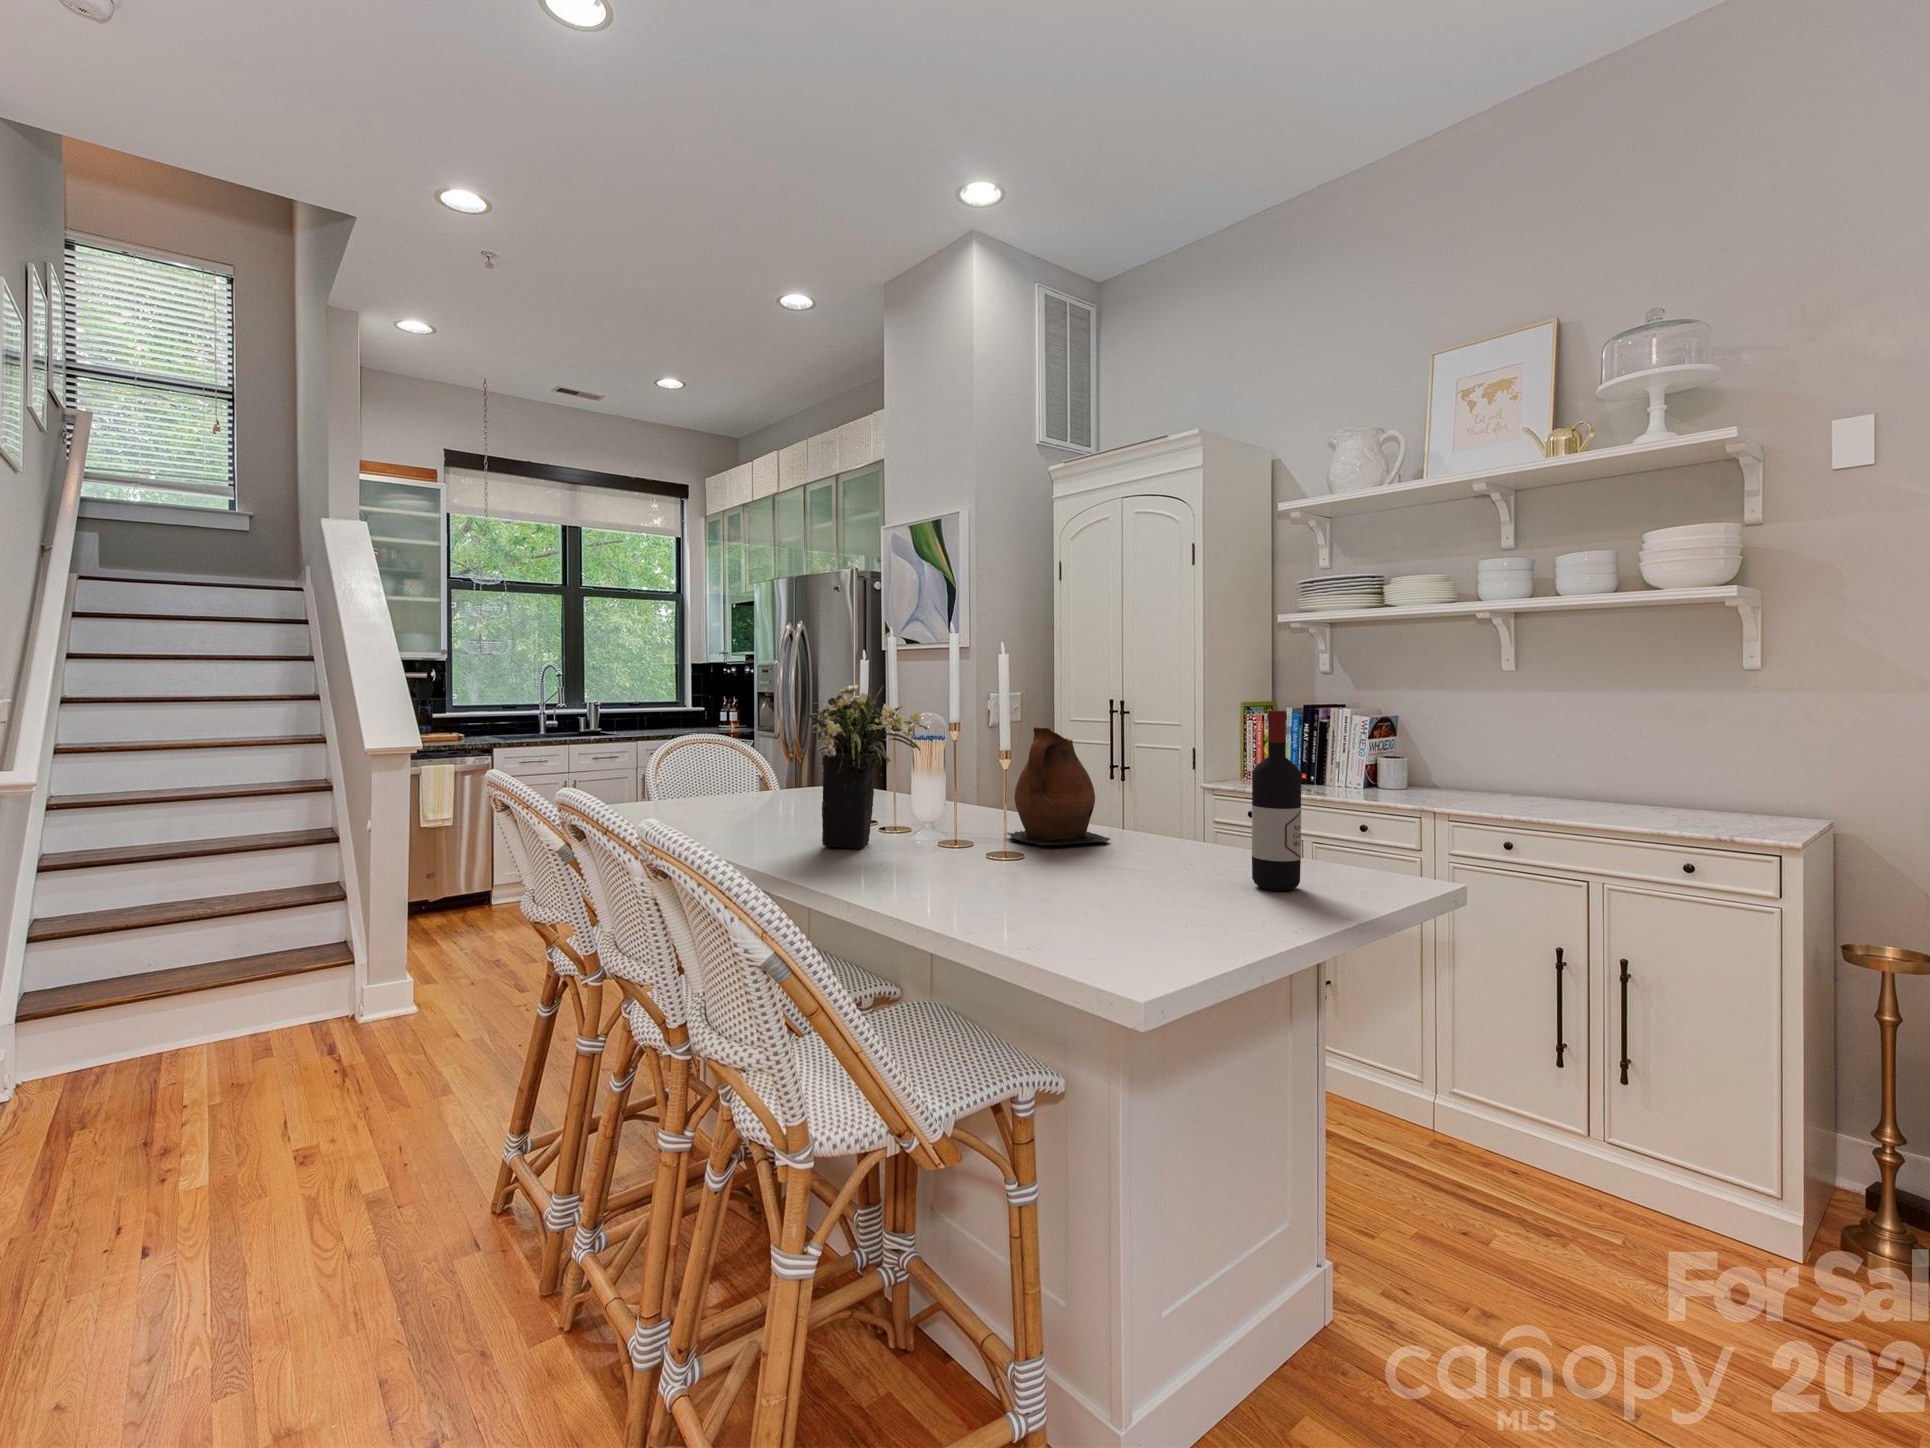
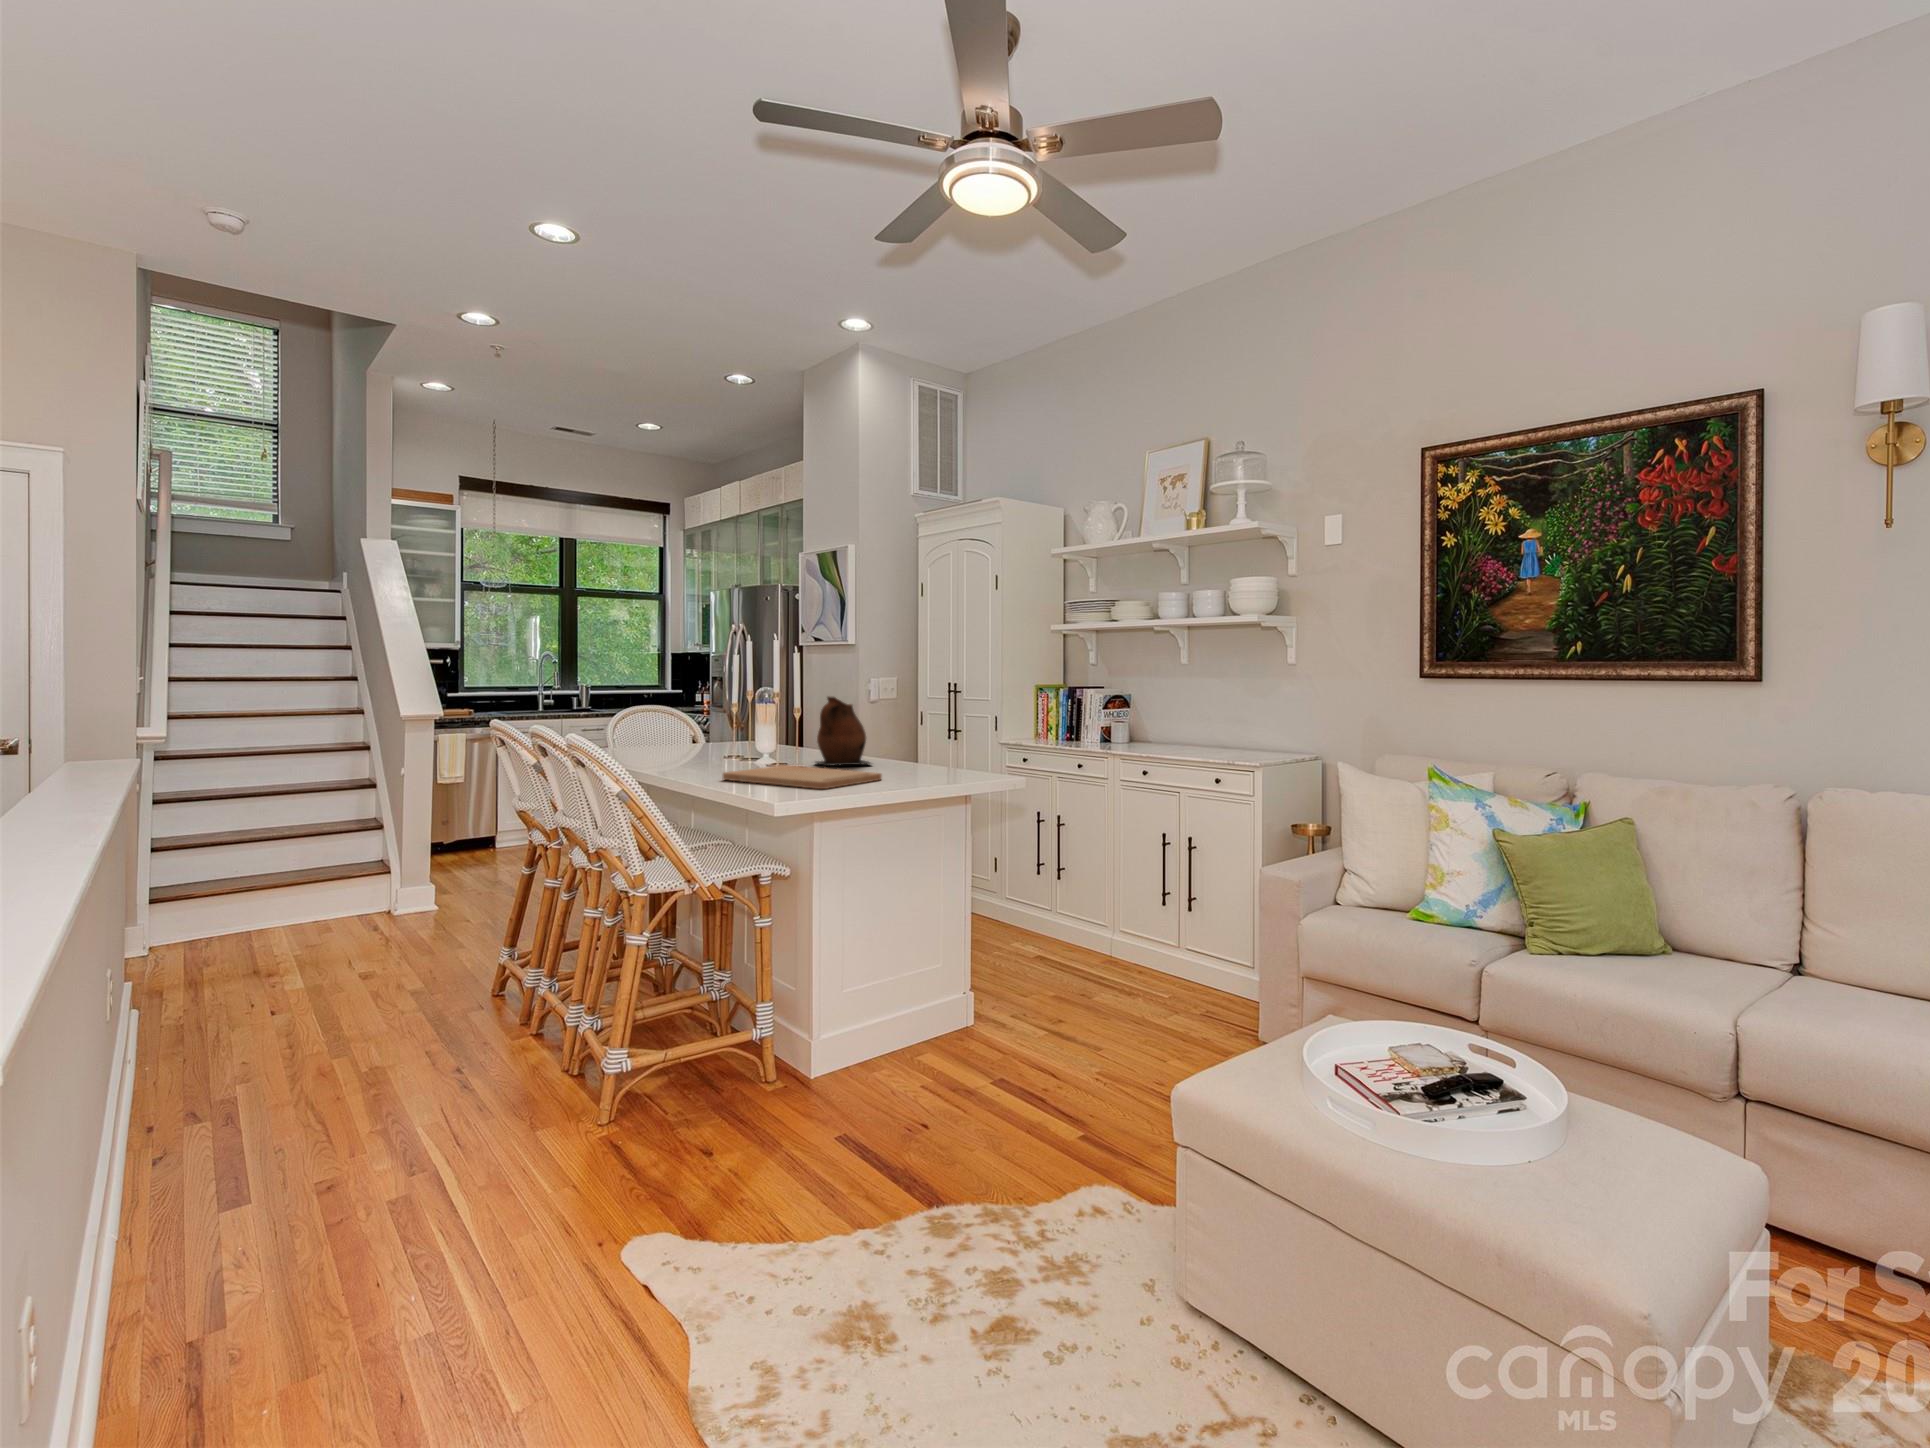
flower arrangement: present [803,682,928,849] -> none [680,668,763,767]
wine bottle: present [1252,711,1301,891] -> none [912,685,938,781]
cutting board: none [905,850,1194,922] -> present [723,765,882,789]

